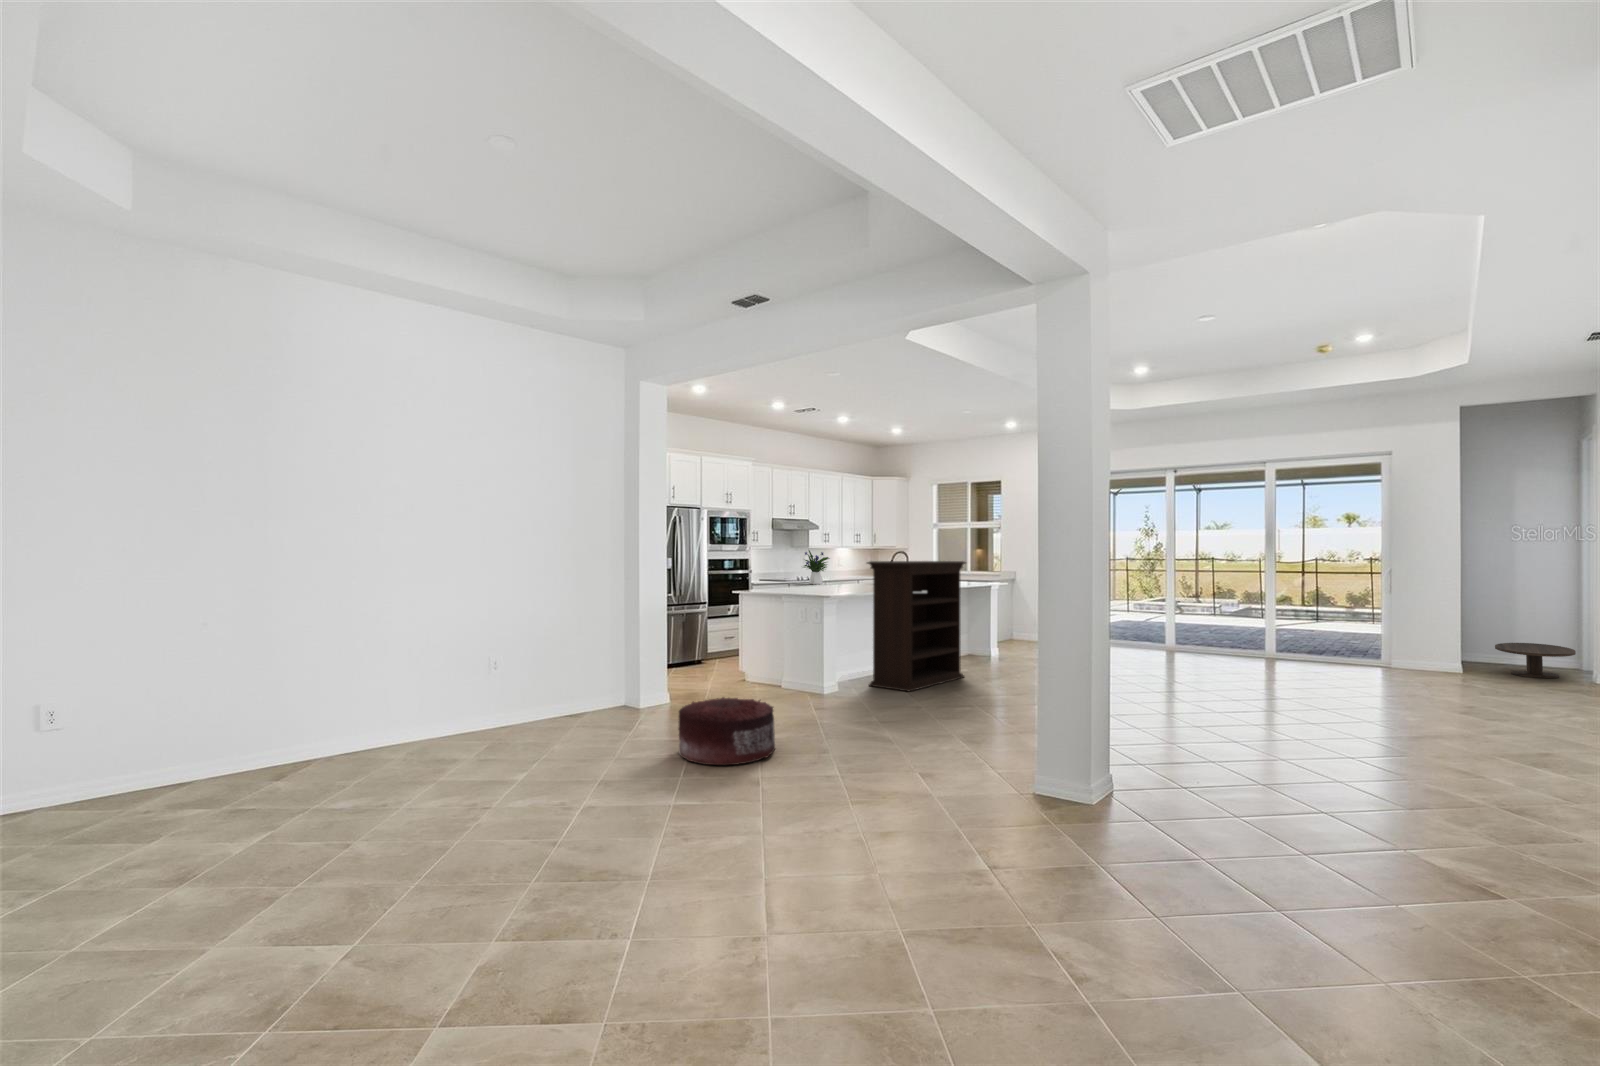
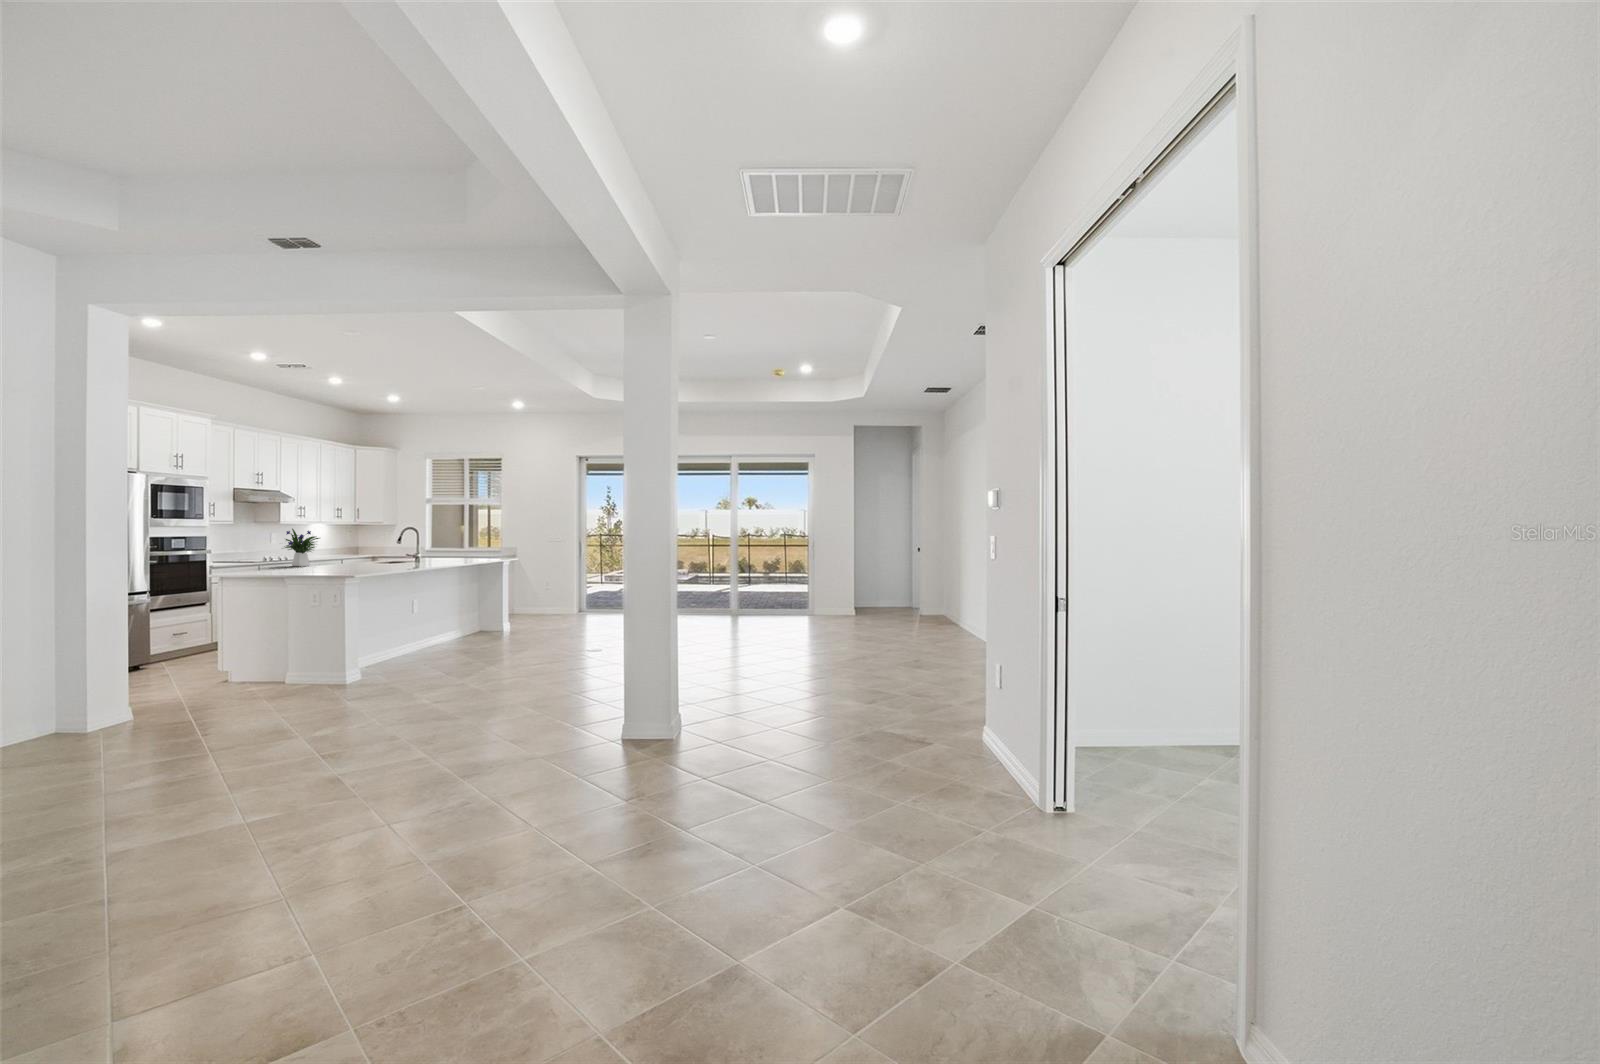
bookshelf: present [867,561,966,691] -> none [389,543,488,670]
coffee table: present [1495,643,1576,678] -> none [843,591,880,613]
pouf: present [679,697,775,765] -> none [212,696,333,771]

